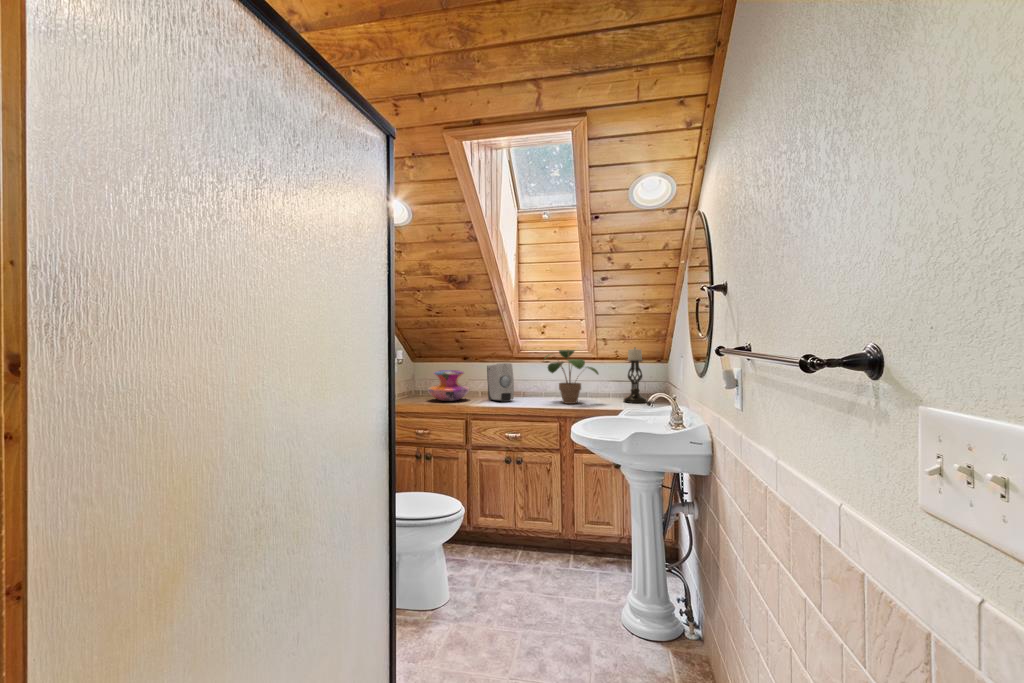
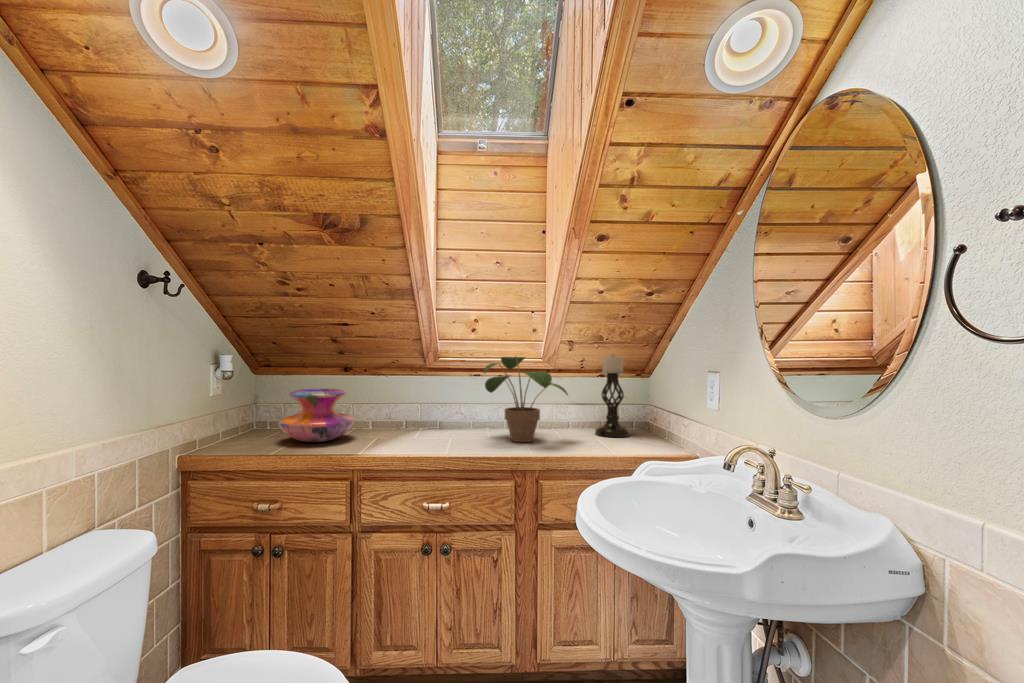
soap dispenser: present [487,363,514,402] -> none [385,377,431,442]

